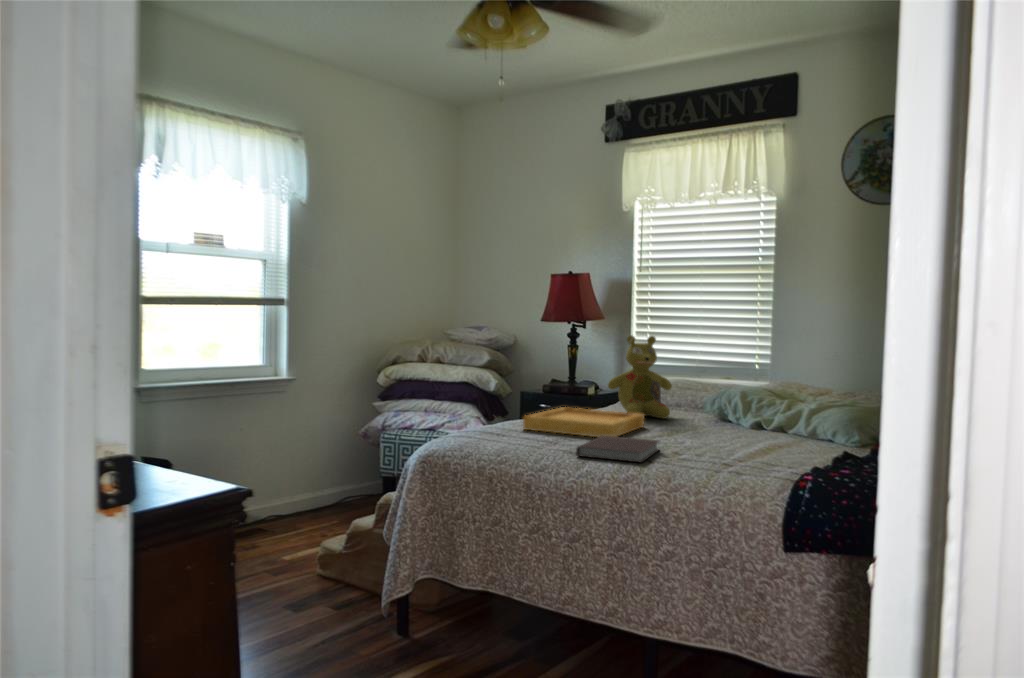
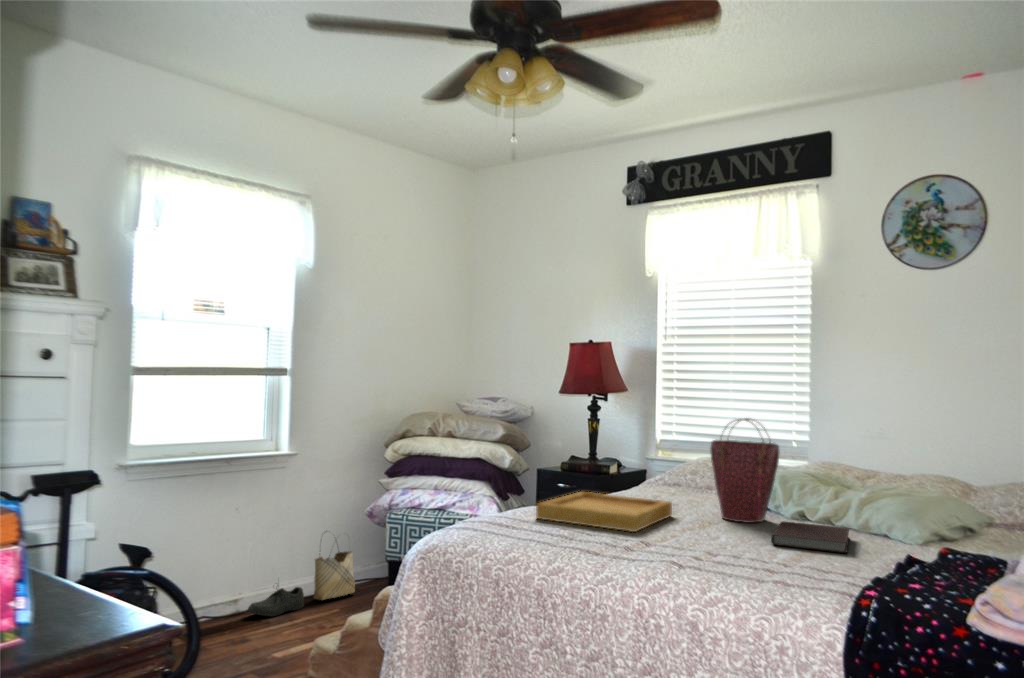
stuffed bear: present [608,335,672,419] -> none [631,412,702,505]
handbag: none [680,340,741,431] -> present [711,418,779,523]
notebook: present [576,436,659,463] -> present [771,522,849,553]
woven basket: none [313,451,351,514] -> present [314,551,355,600]
shoe: none [254,493,305,527] -> present [248,587,304,616]

